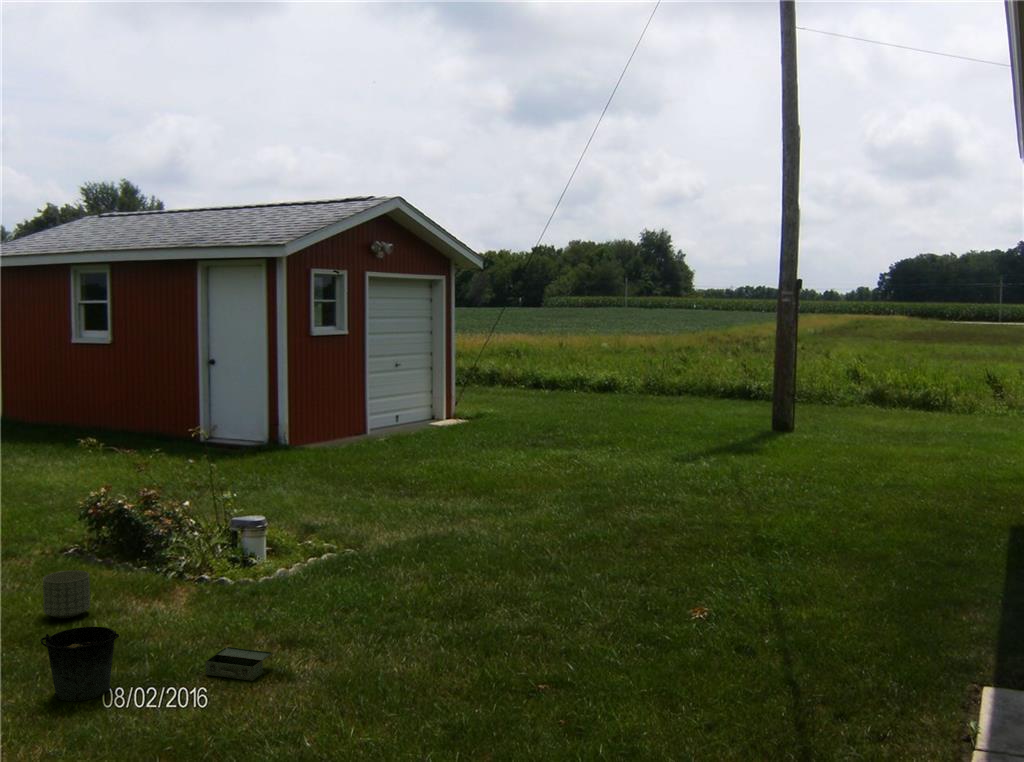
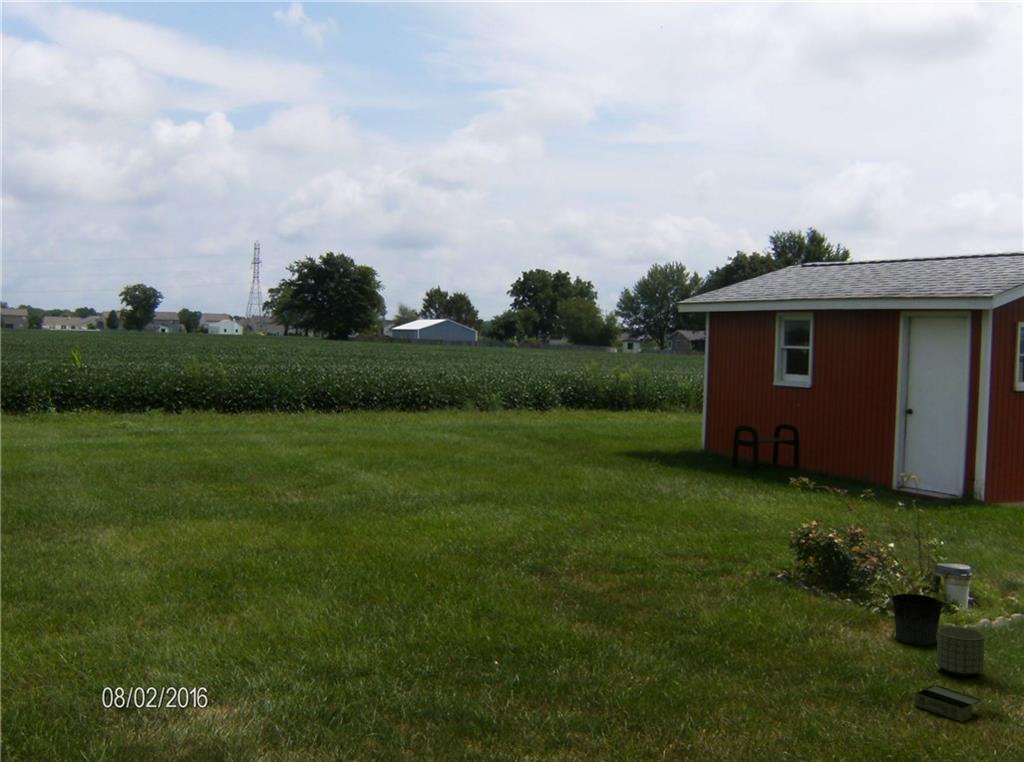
bench: none [24,385,103,438] -> present [732,424,799,470]
planter: present [43,570,90,619] -> present [937,626,985,676]
bucket: present [41,627,119,701] -> present [889,594,946,646]

